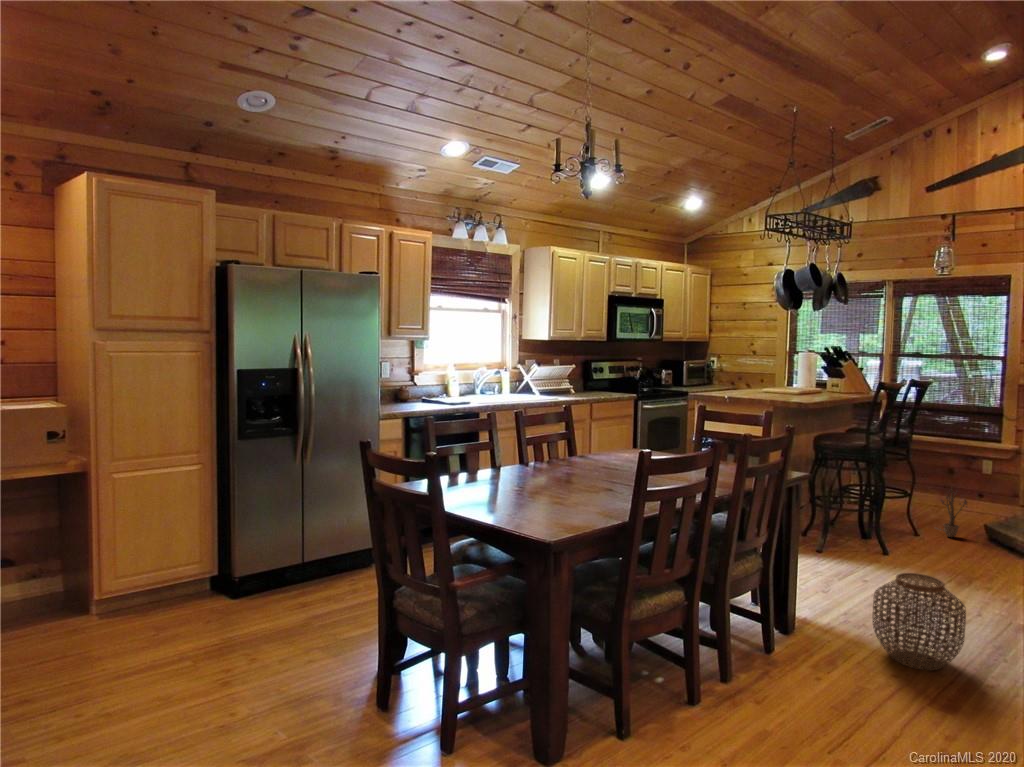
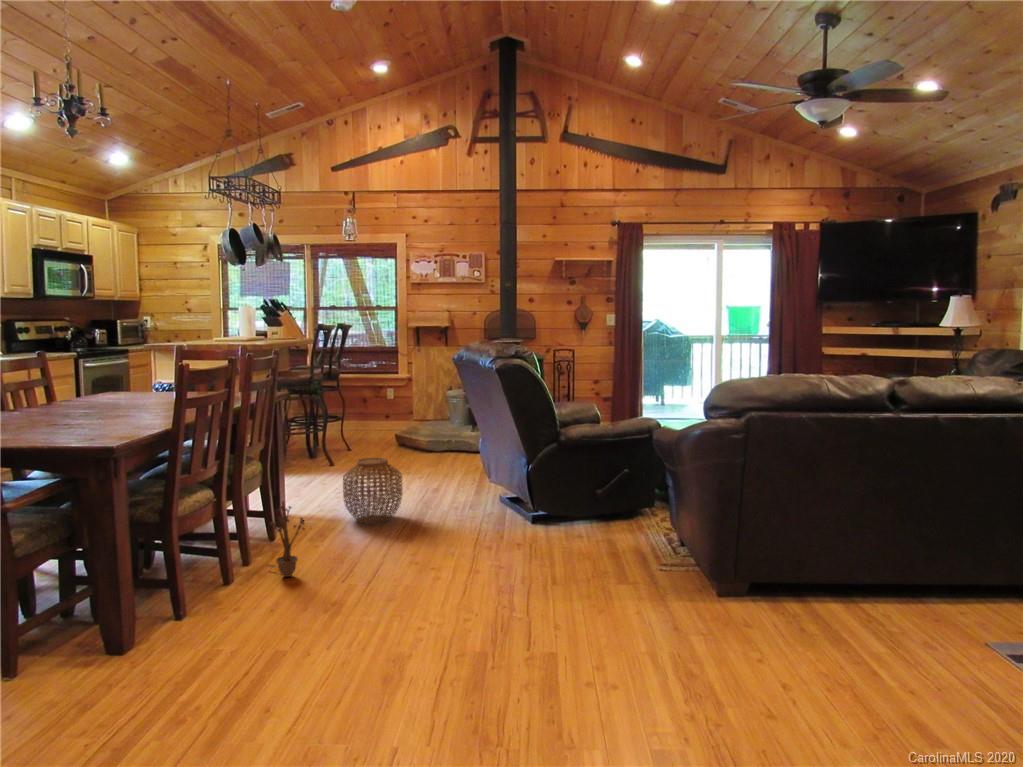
decorative plant: present [940,487,967,537] -> present [267,501,304,577]

